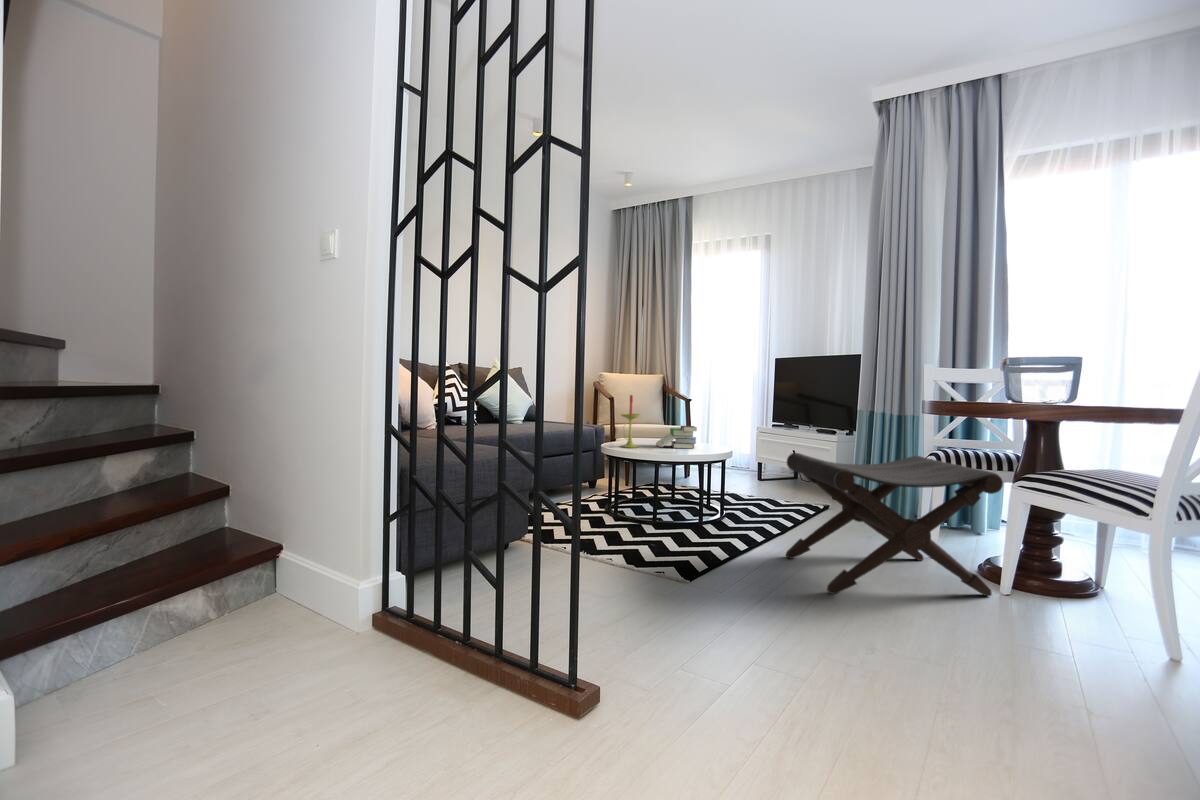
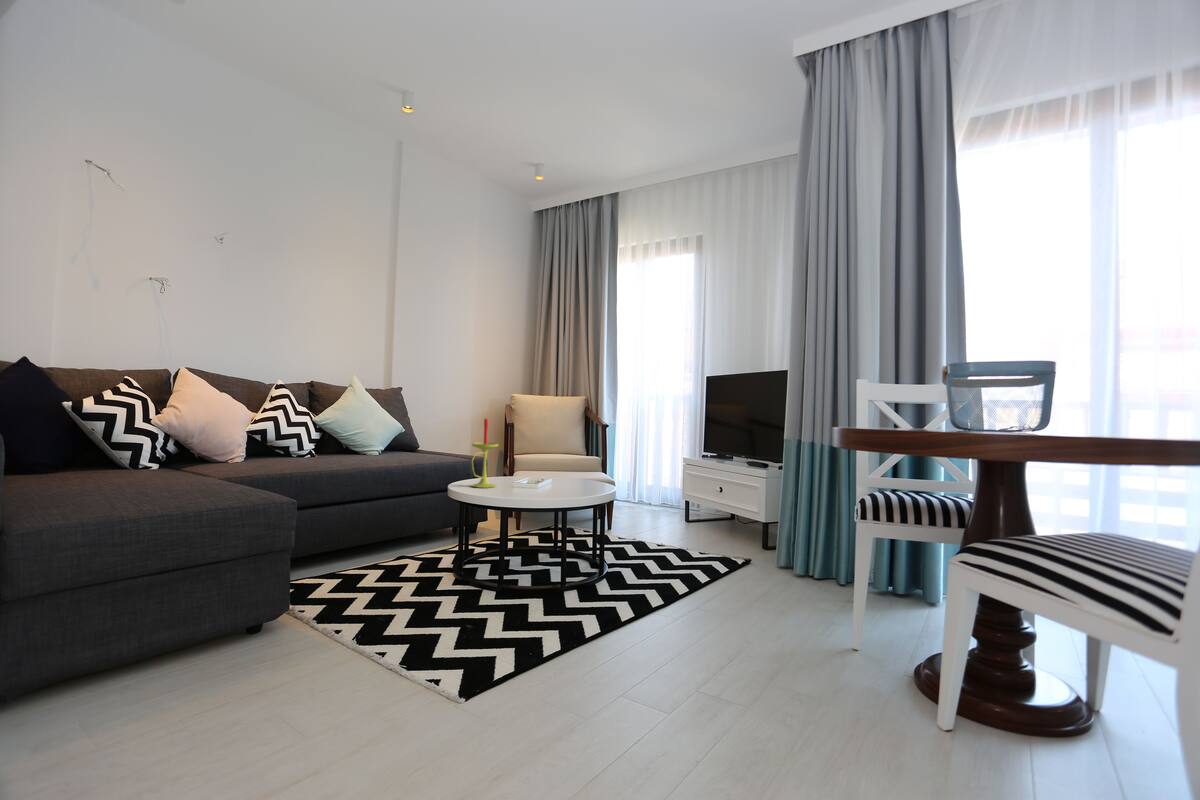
book: present [656,426,697,449] -> none [522,459,574,489]
footstool: present [786,453,1003,596] -> none [646,500,938,732]

